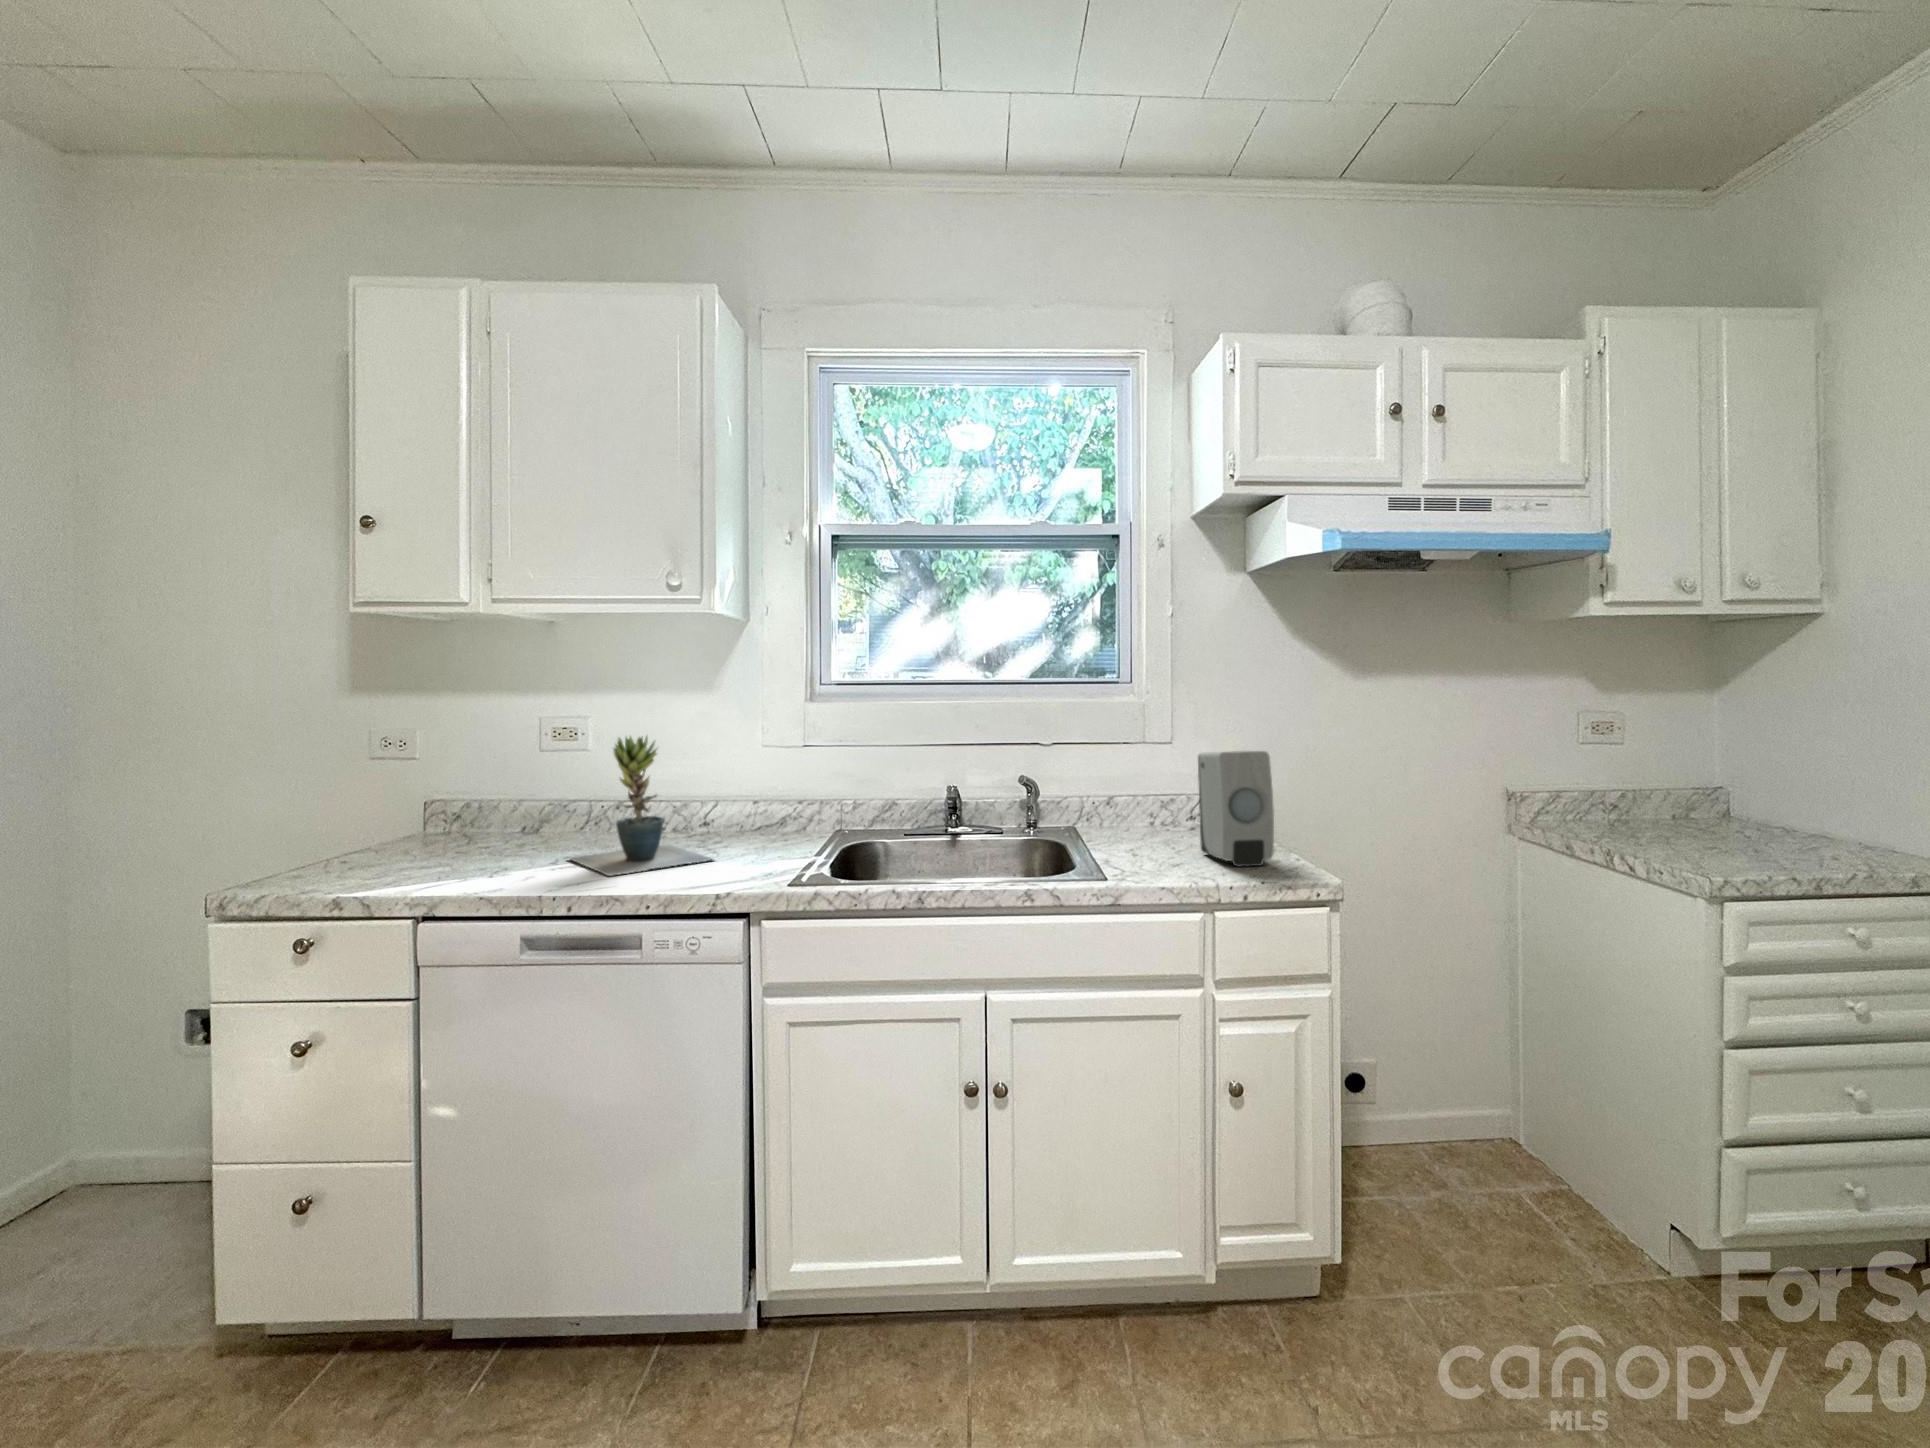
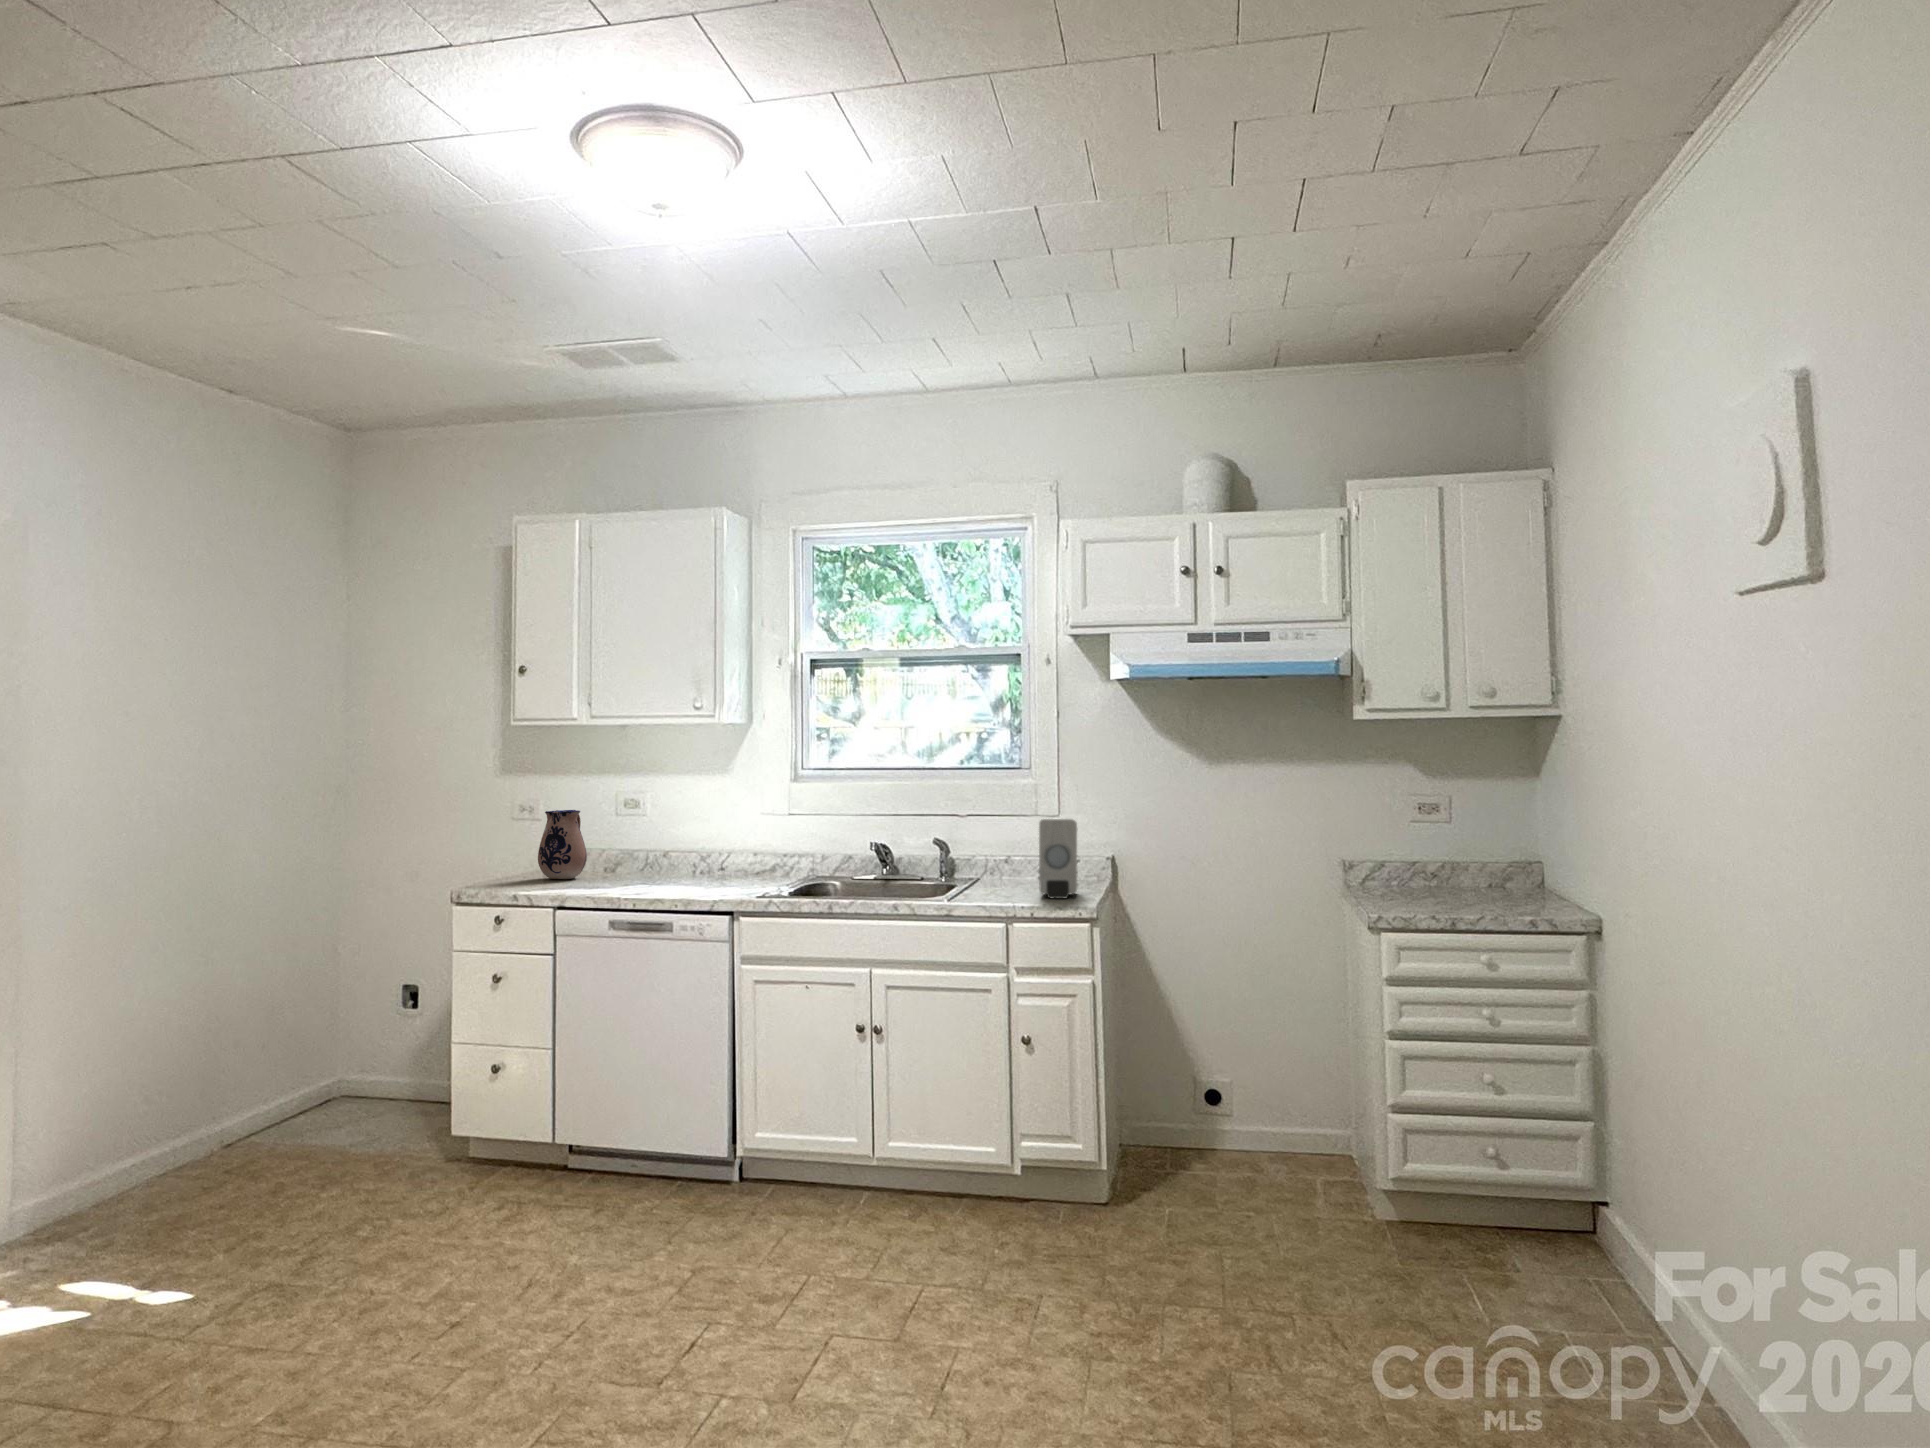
potted plant: present [569,737,712,876] -> none [635,803,724,891]
ceramic pitcher: none [399,747,483,854] -> present [538,810,587,879]

